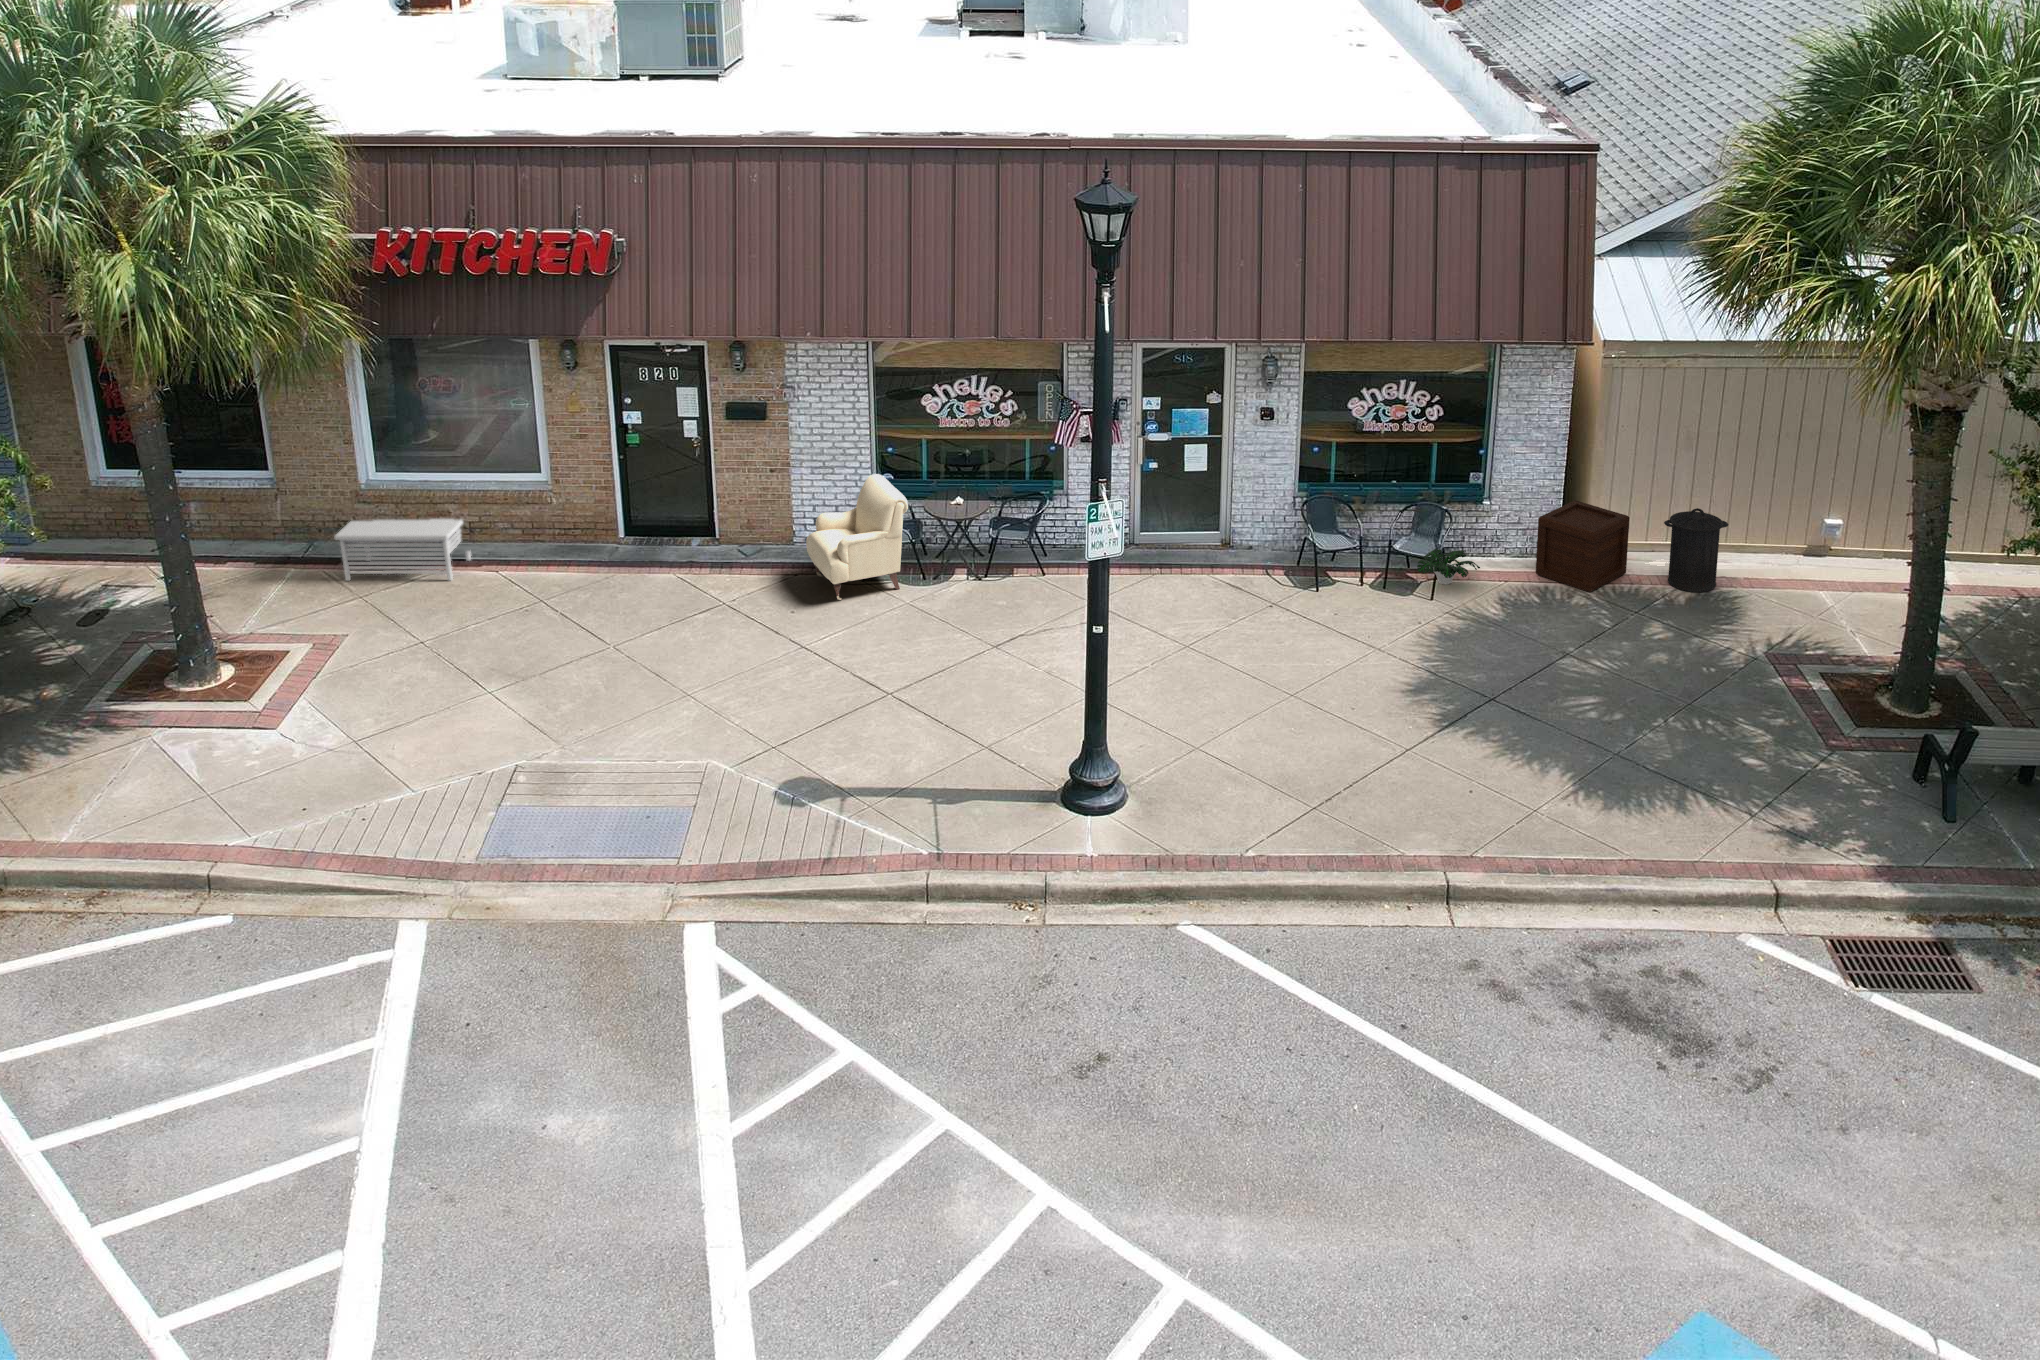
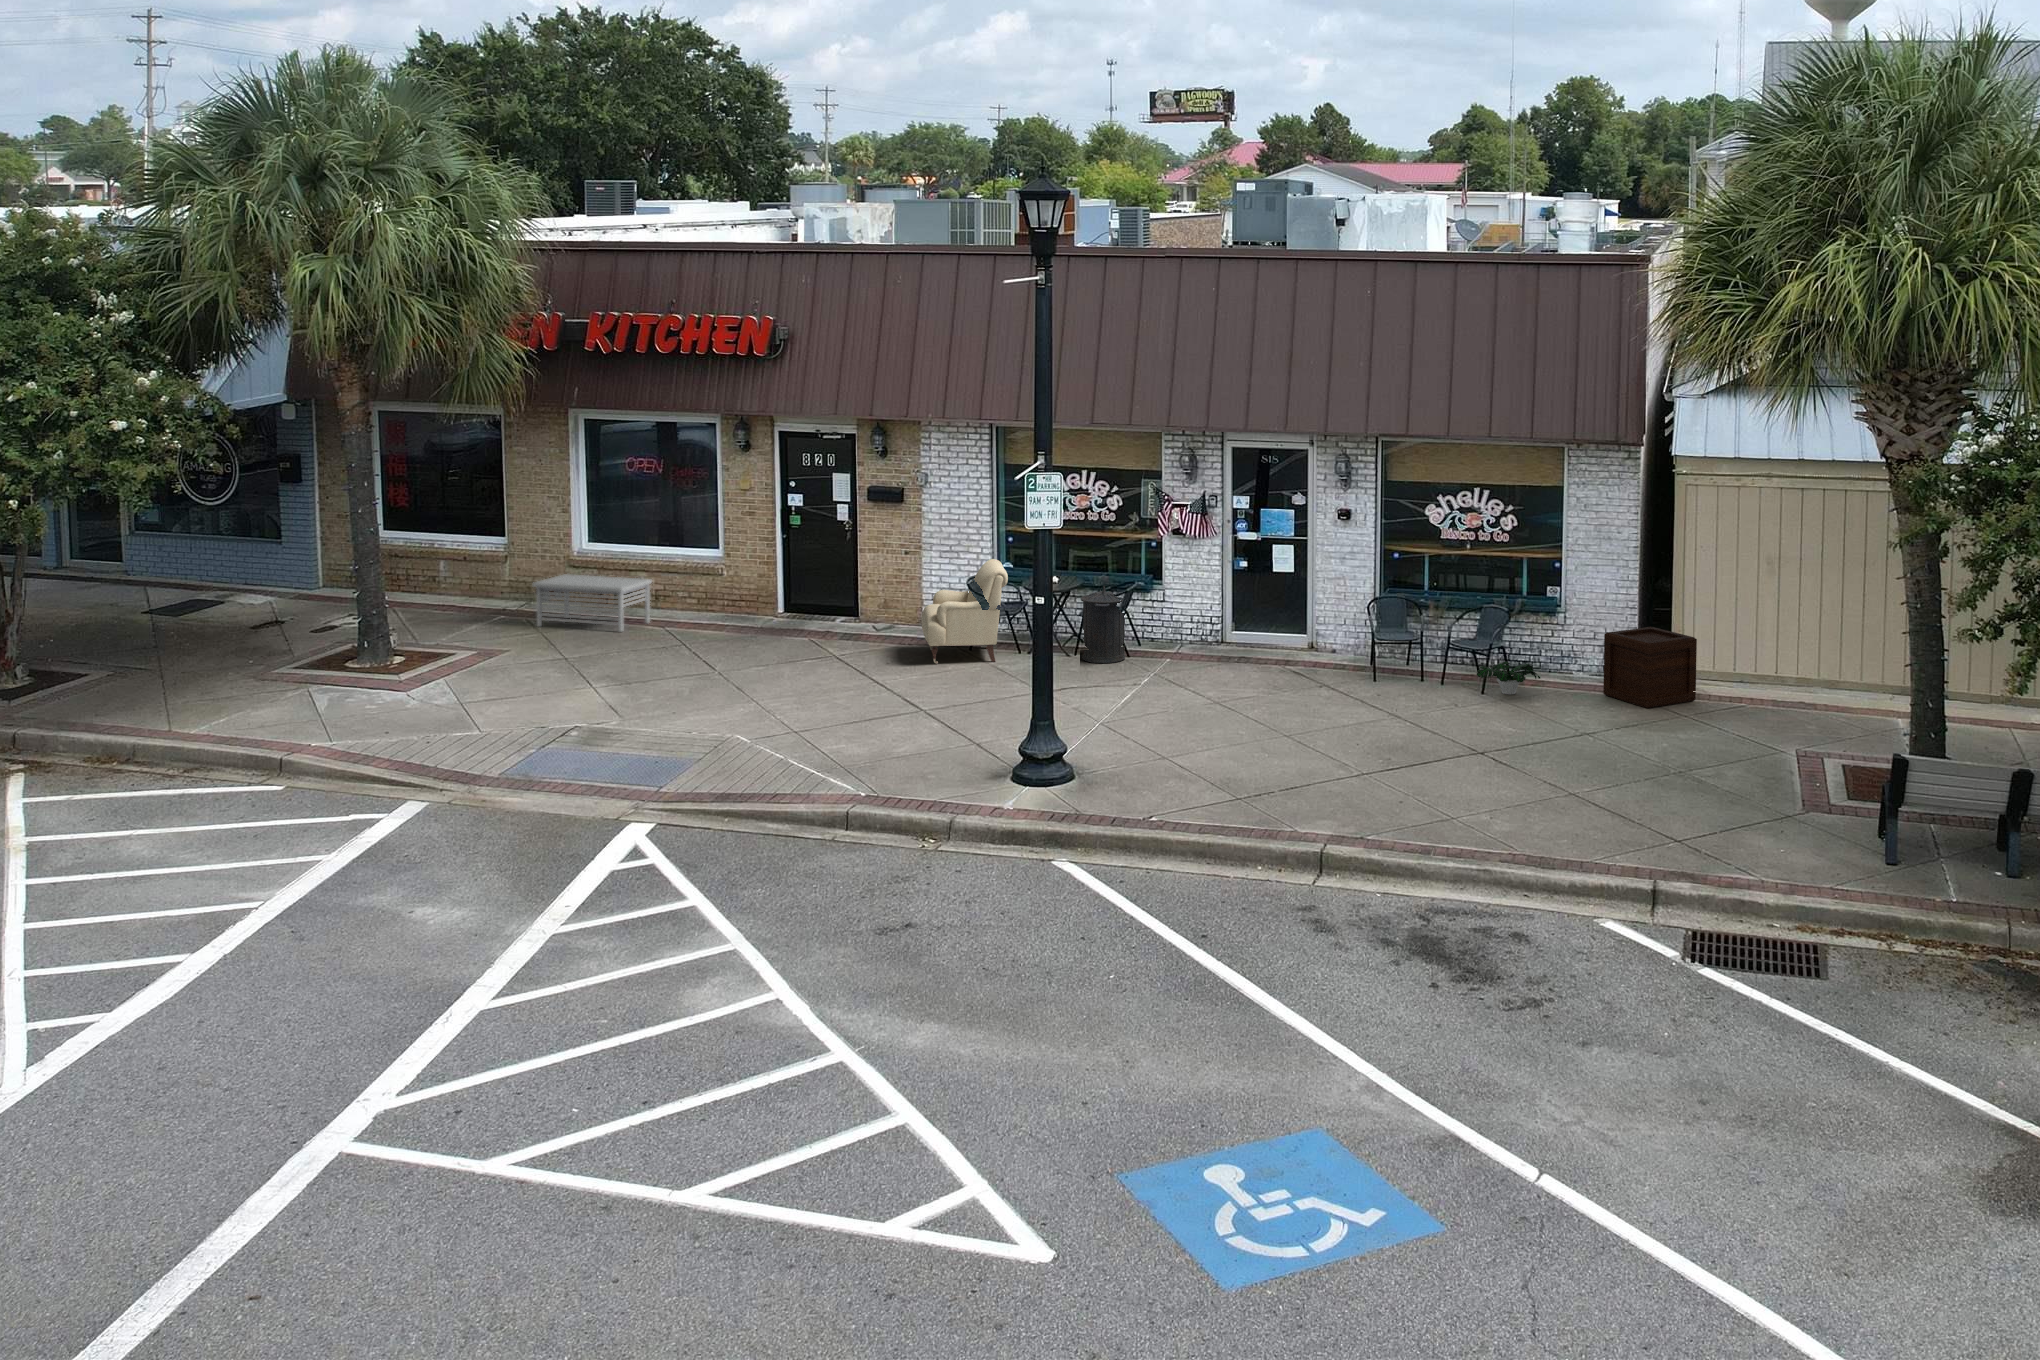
trash can: present [1664,508,1729,592] -> present [1081,586,1125,663]

